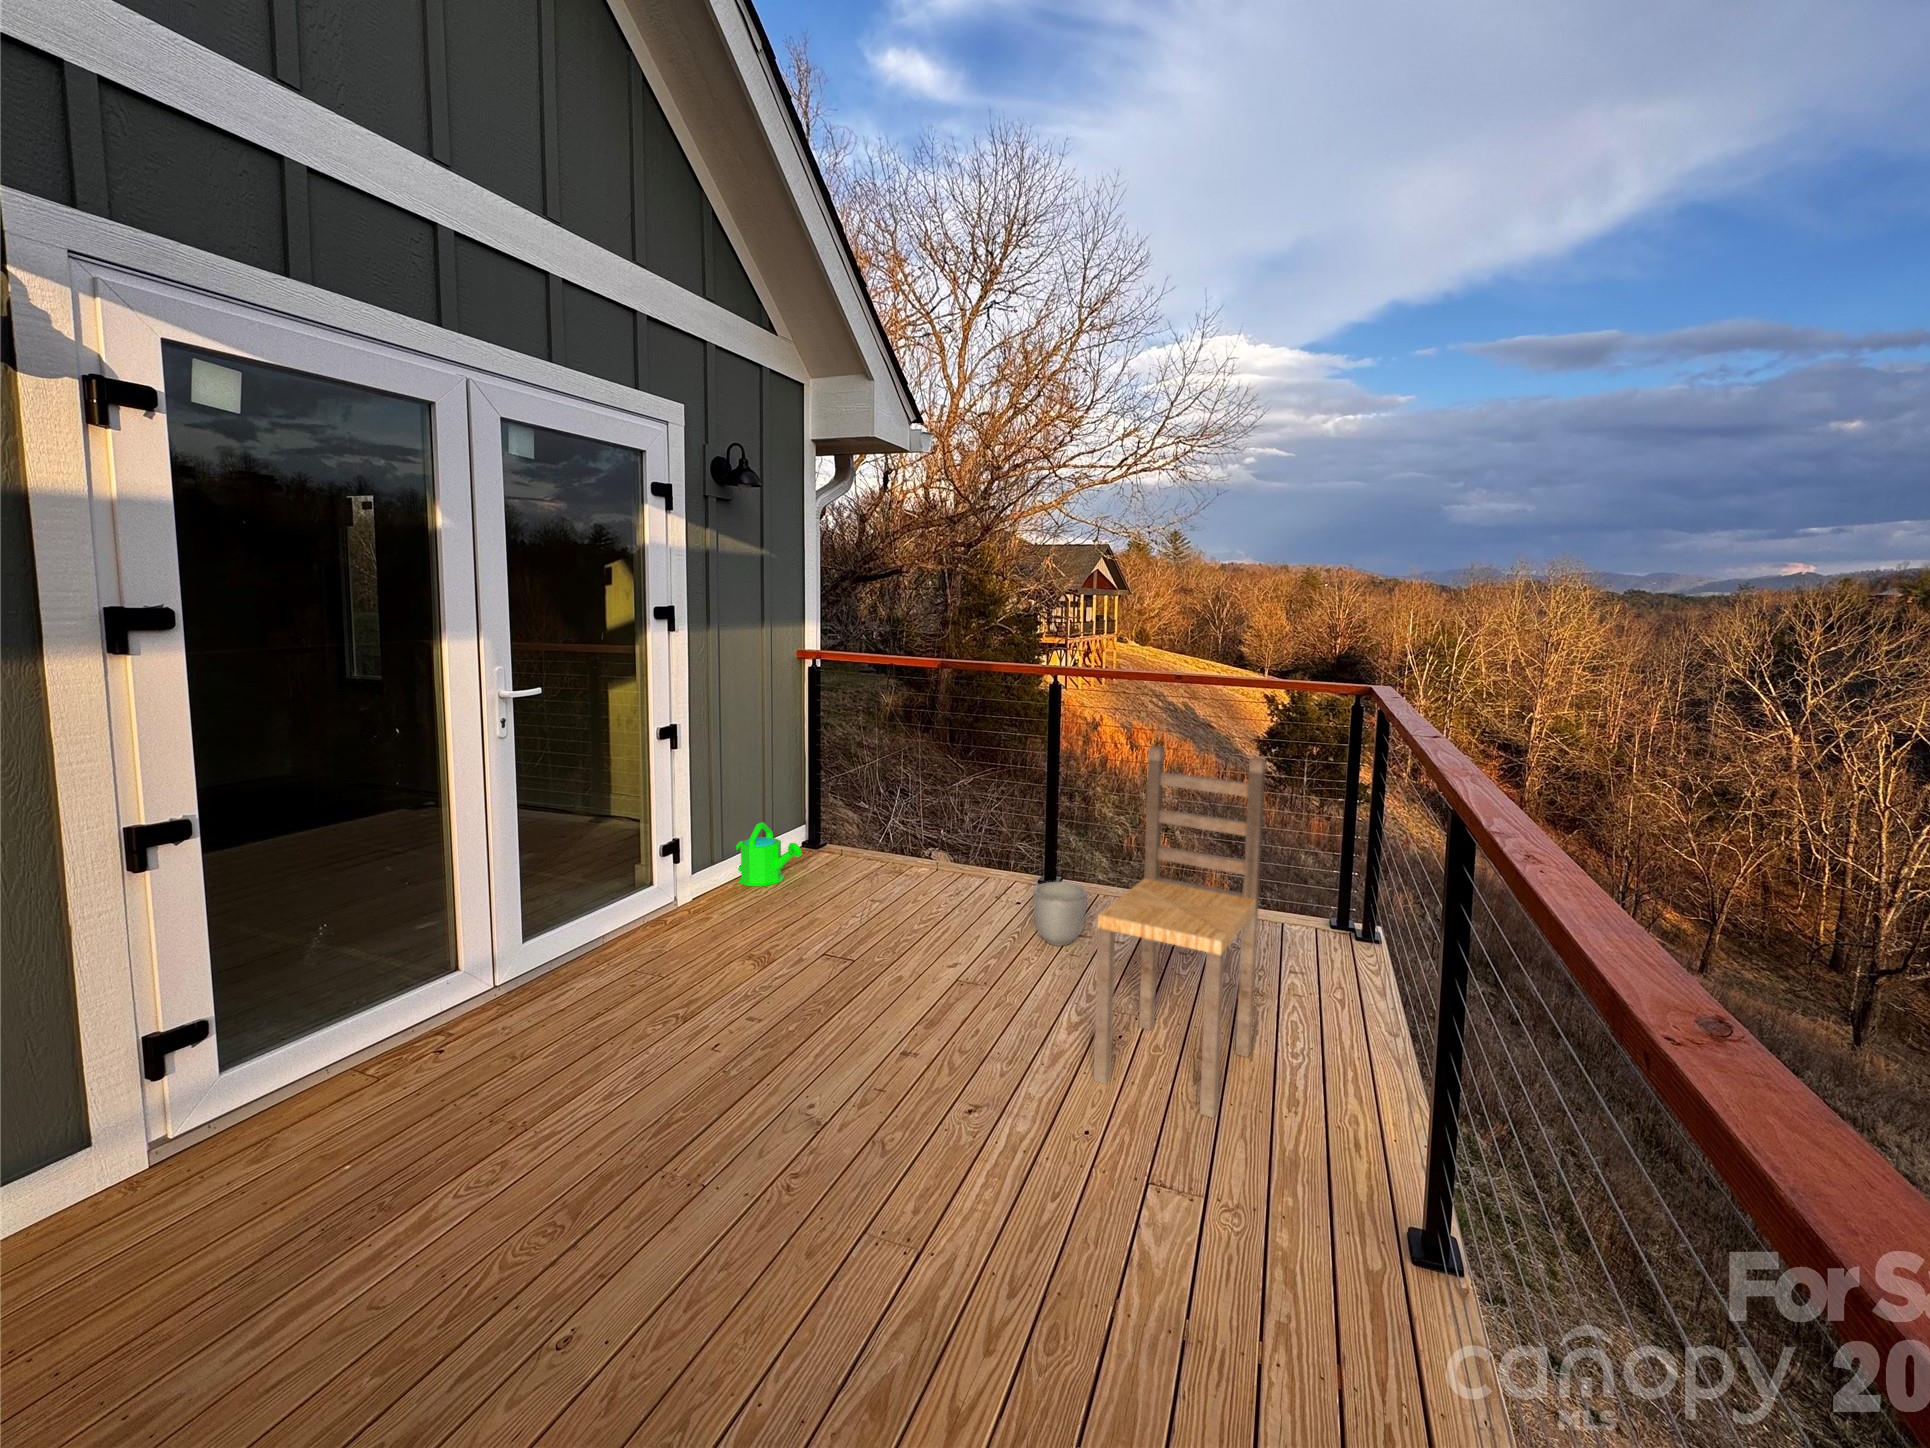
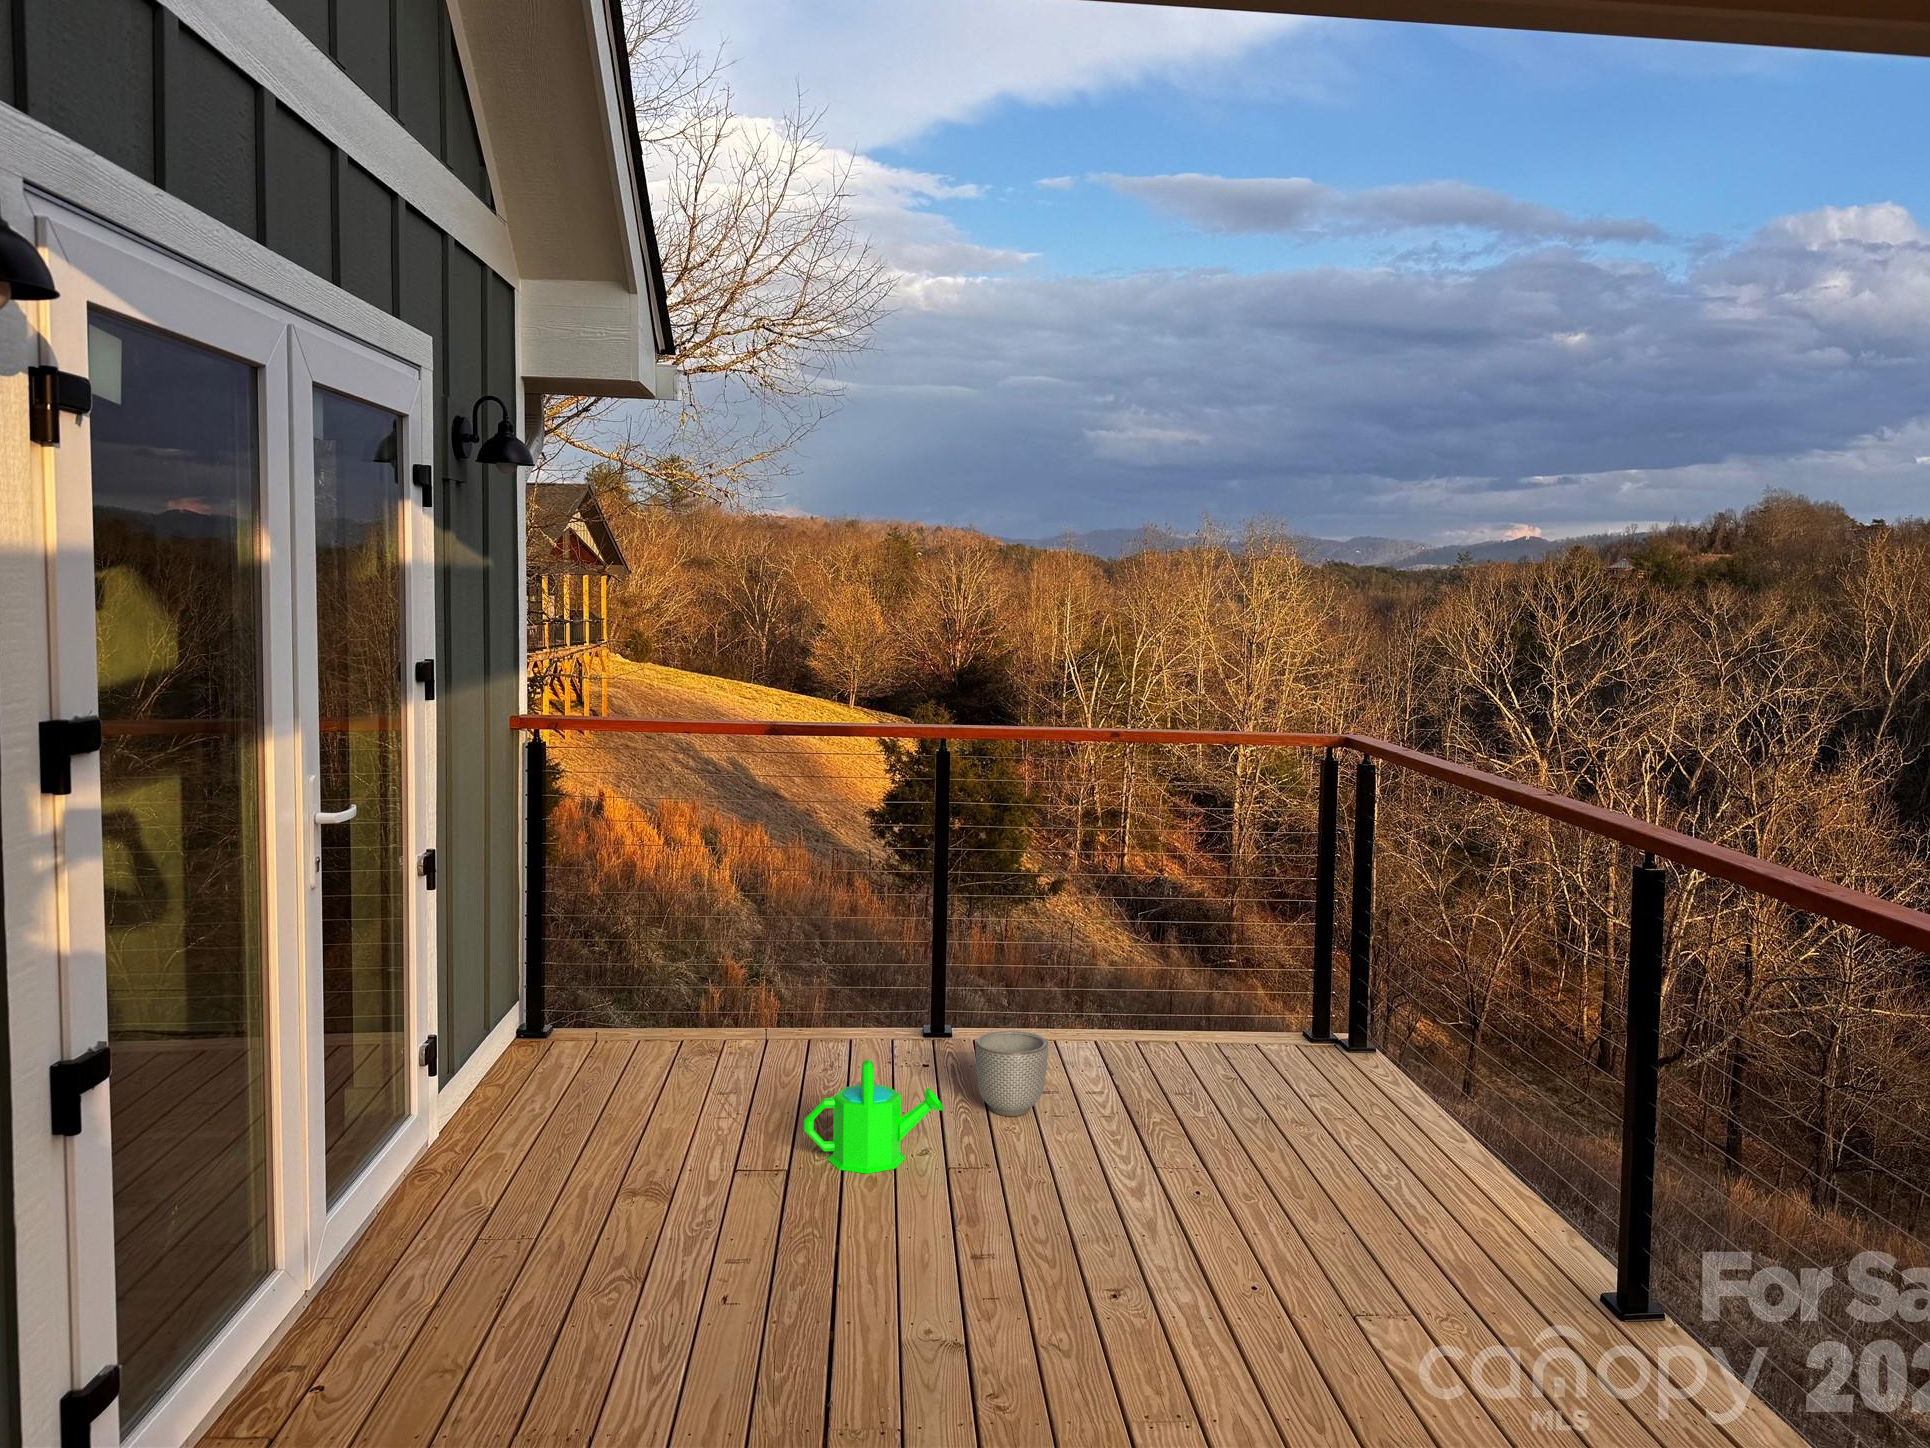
chair: present [1094,746,1266,1118] -> none [1198,837,1363,1251]
watering can: present [736,822,802,886] -> present [803,1060,944,1174]

